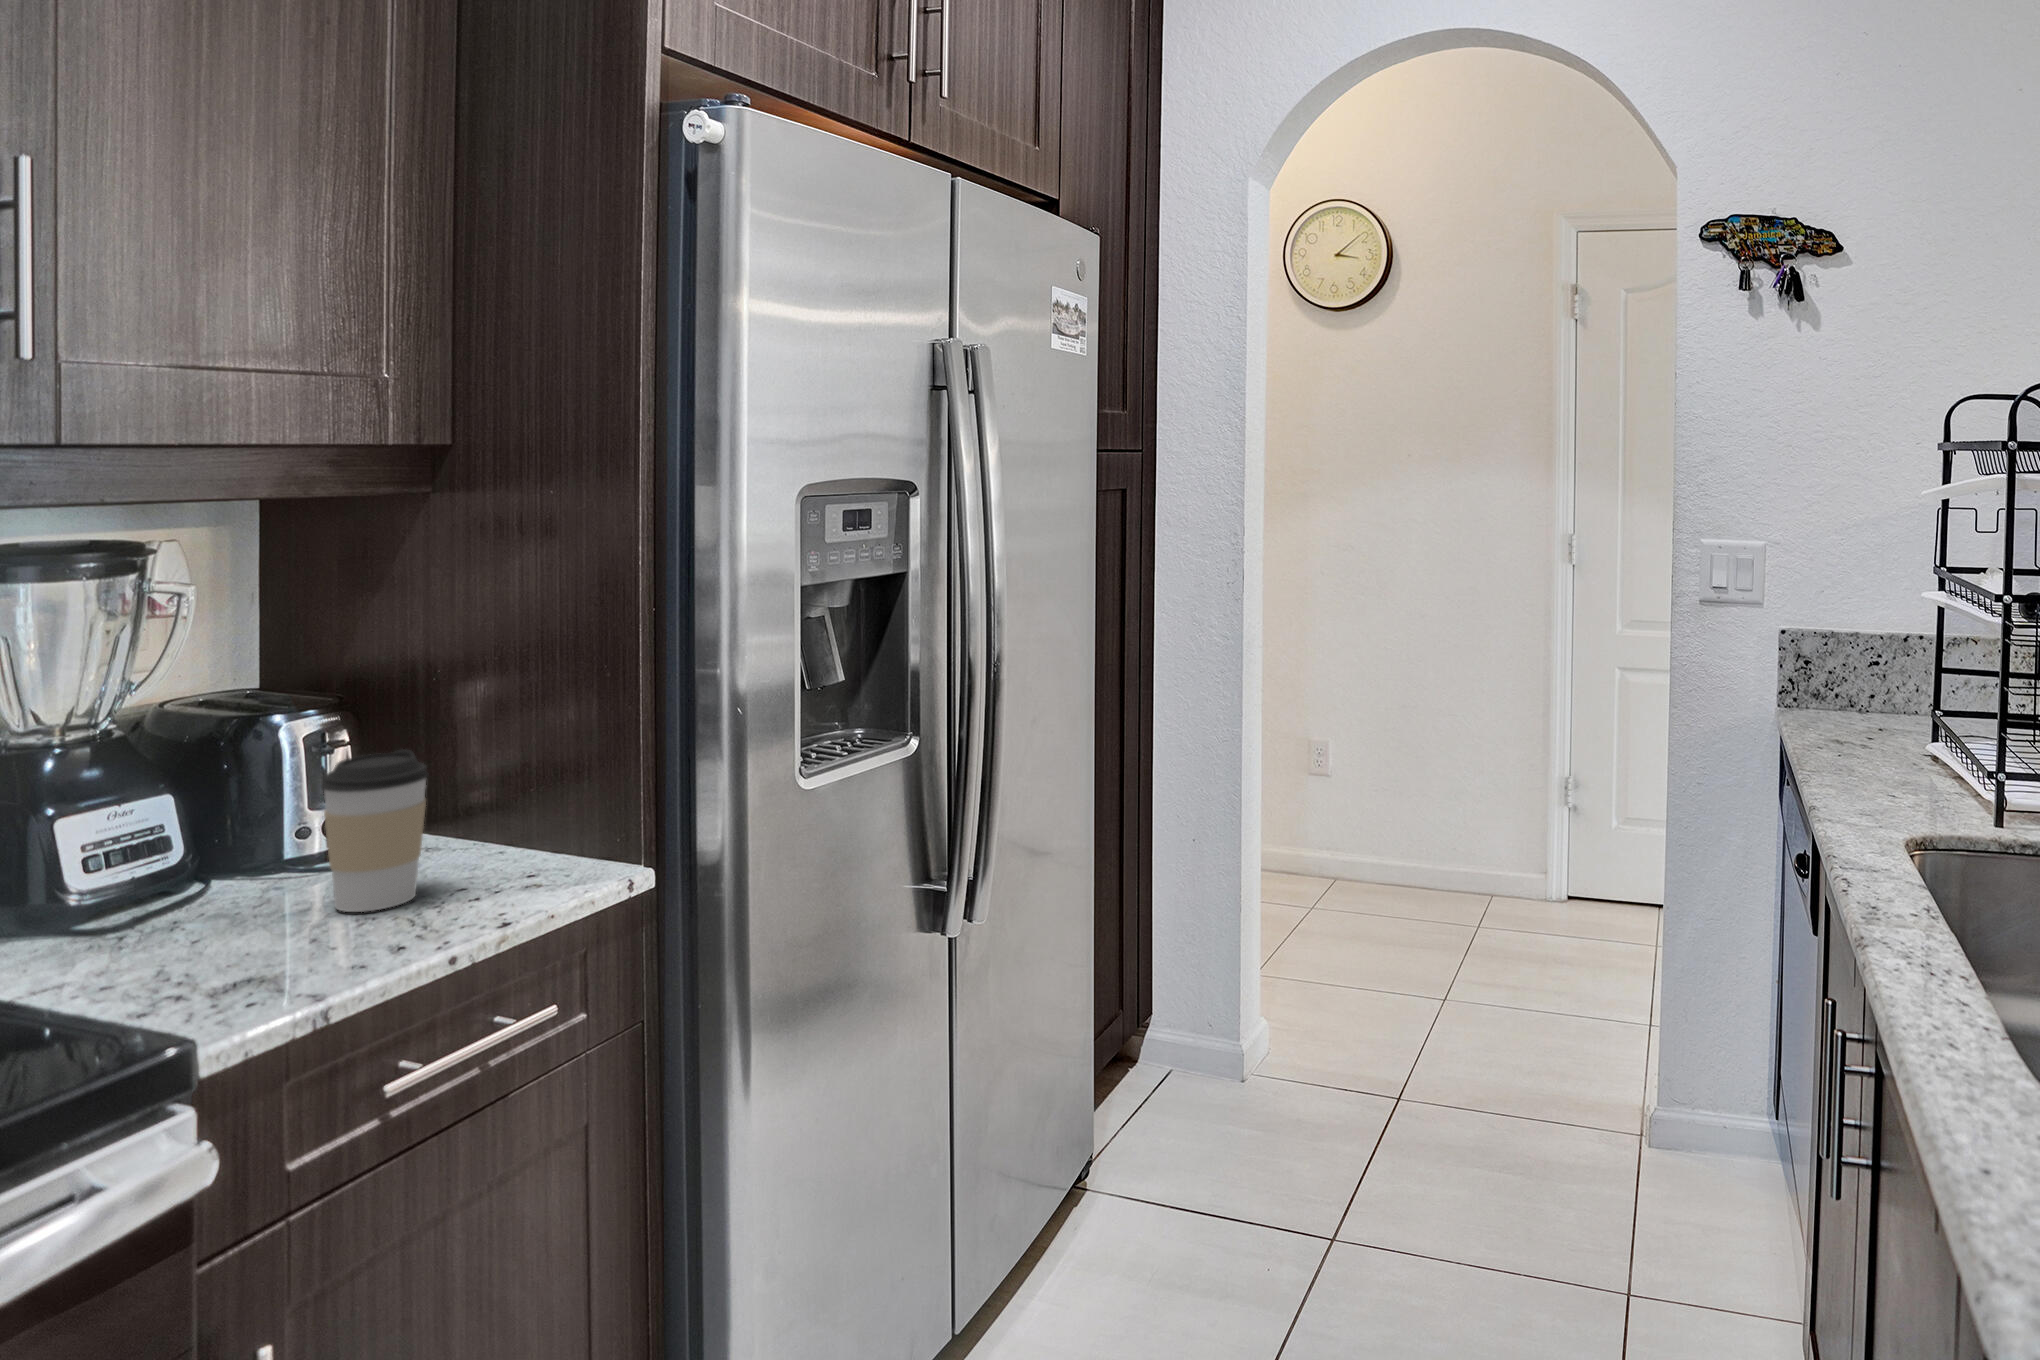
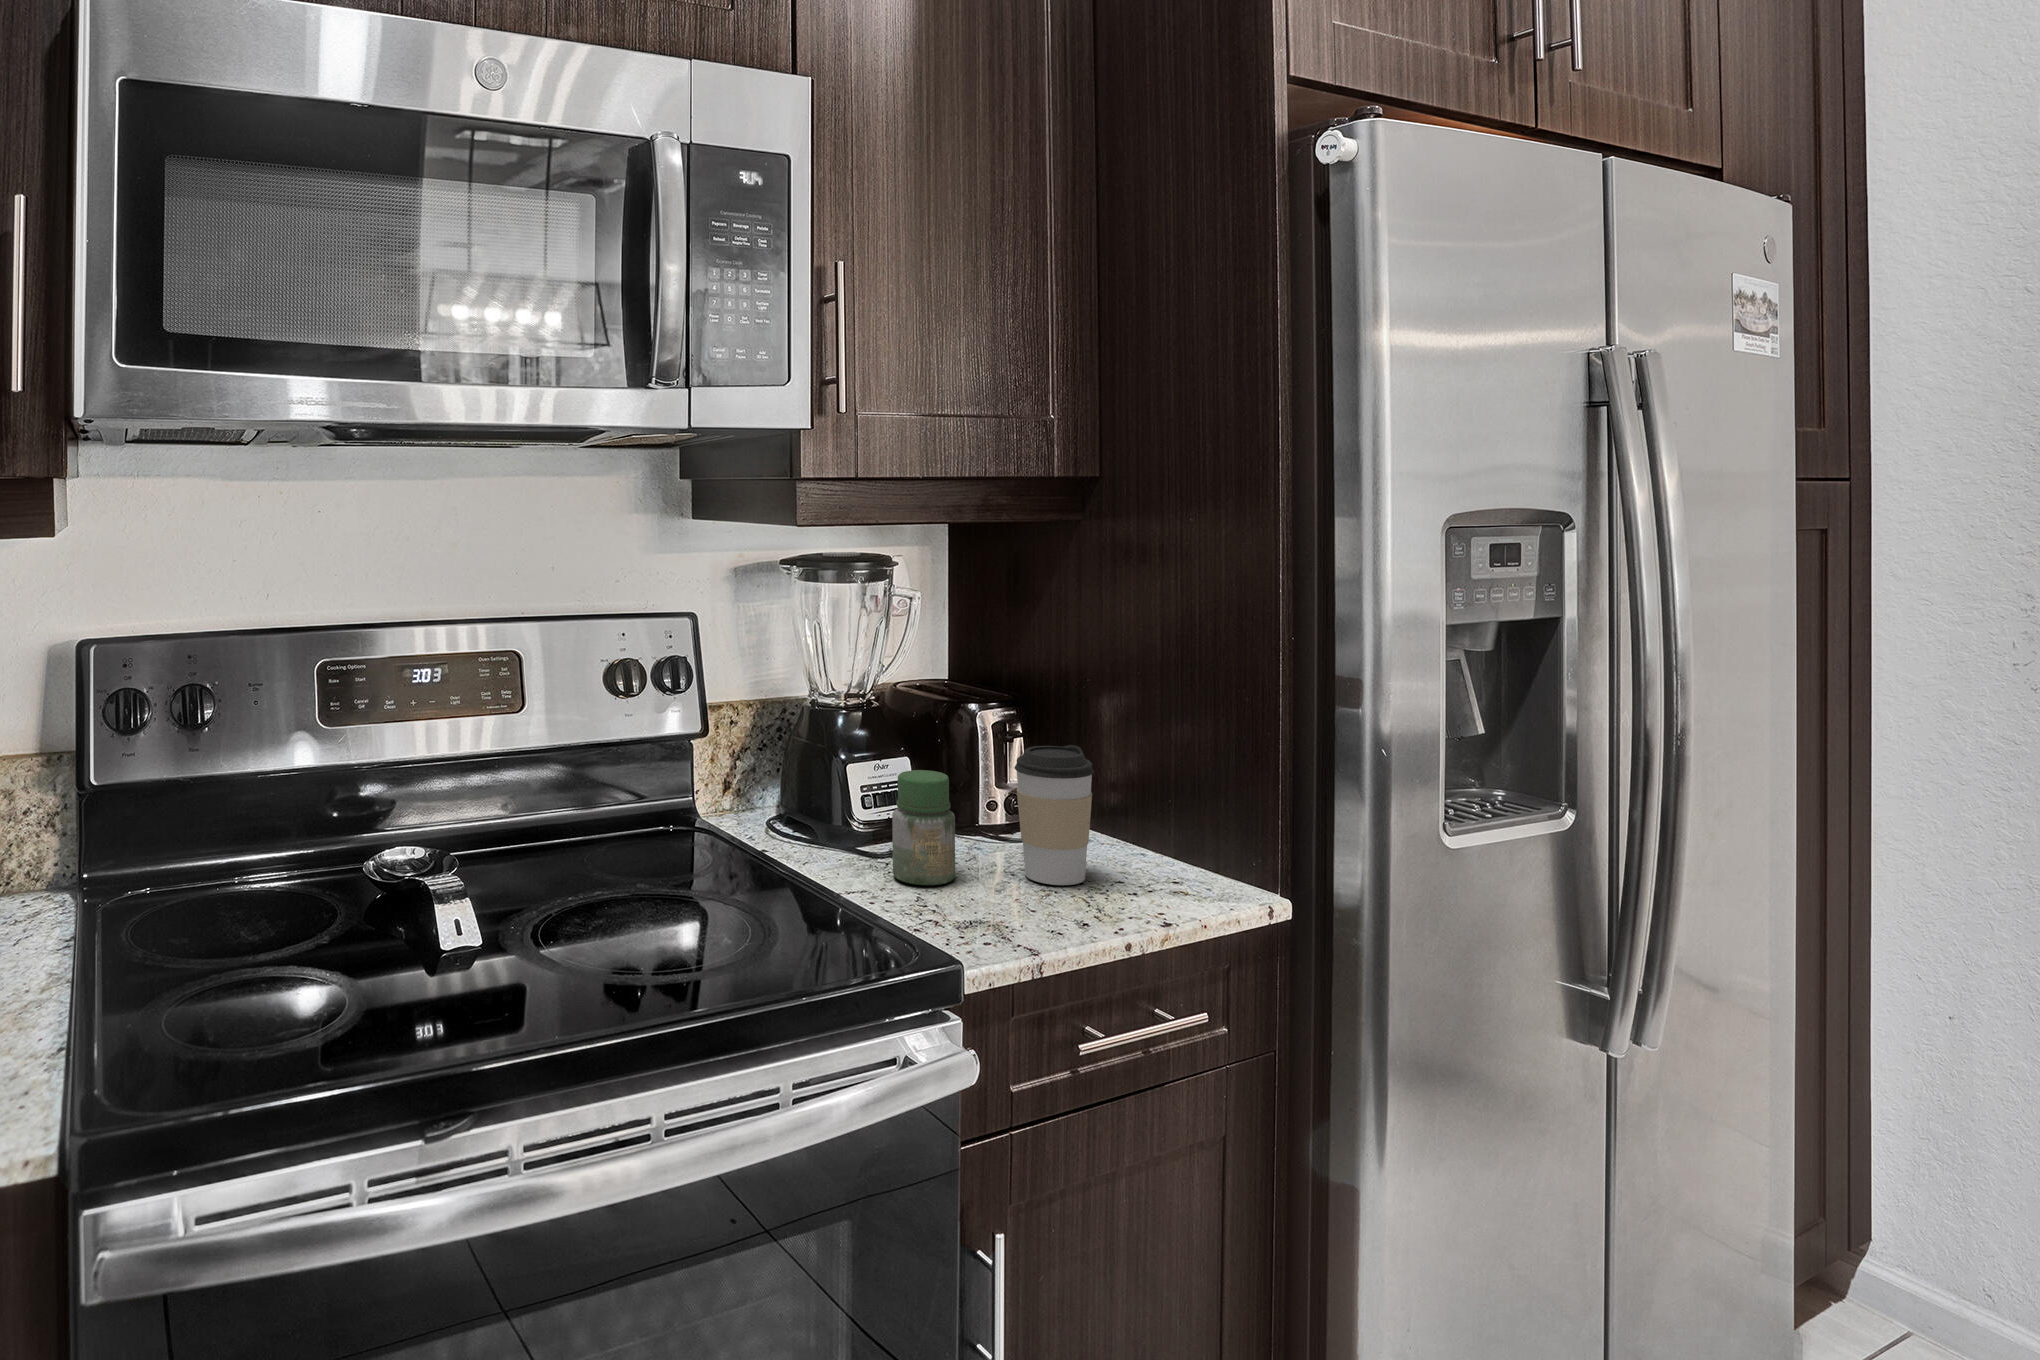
jar: none [129,807,230,953] -> present [892,770,955,885]

